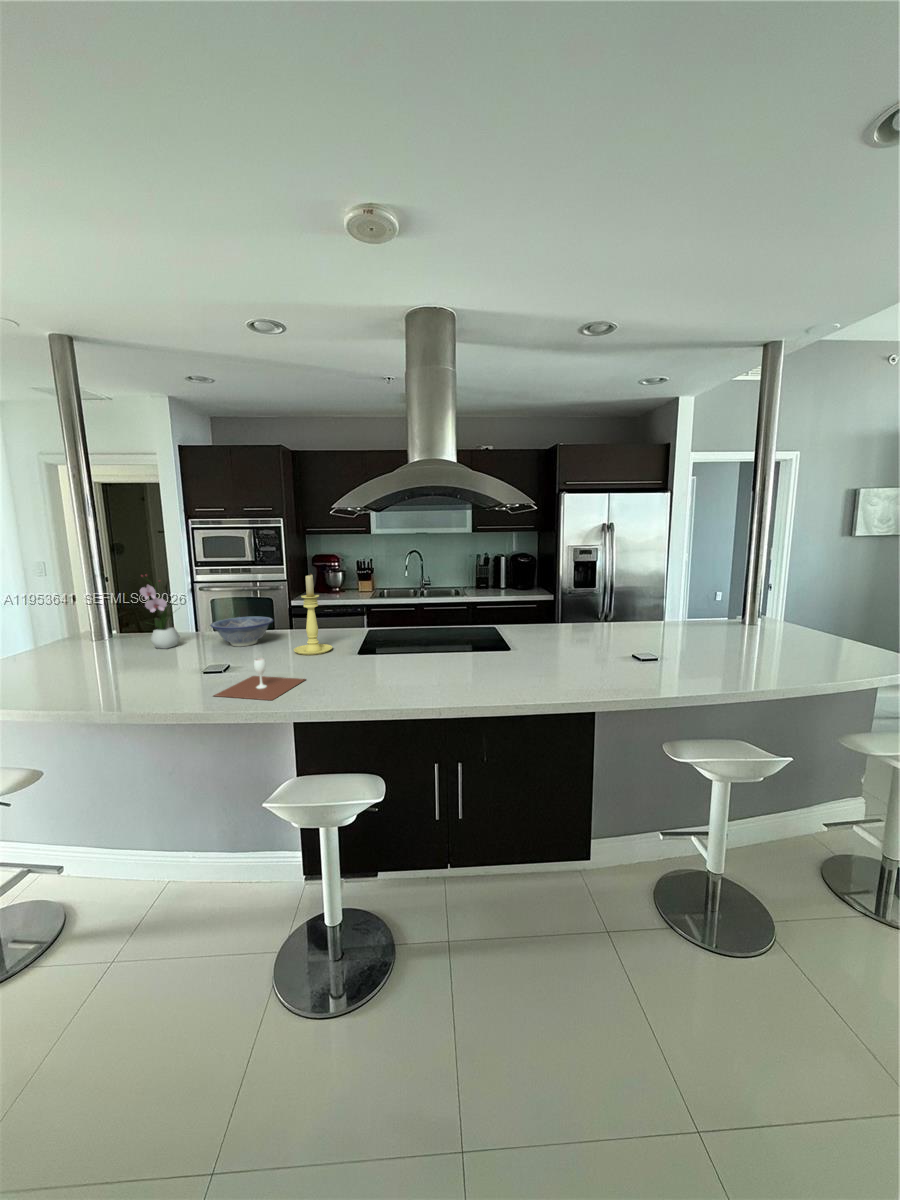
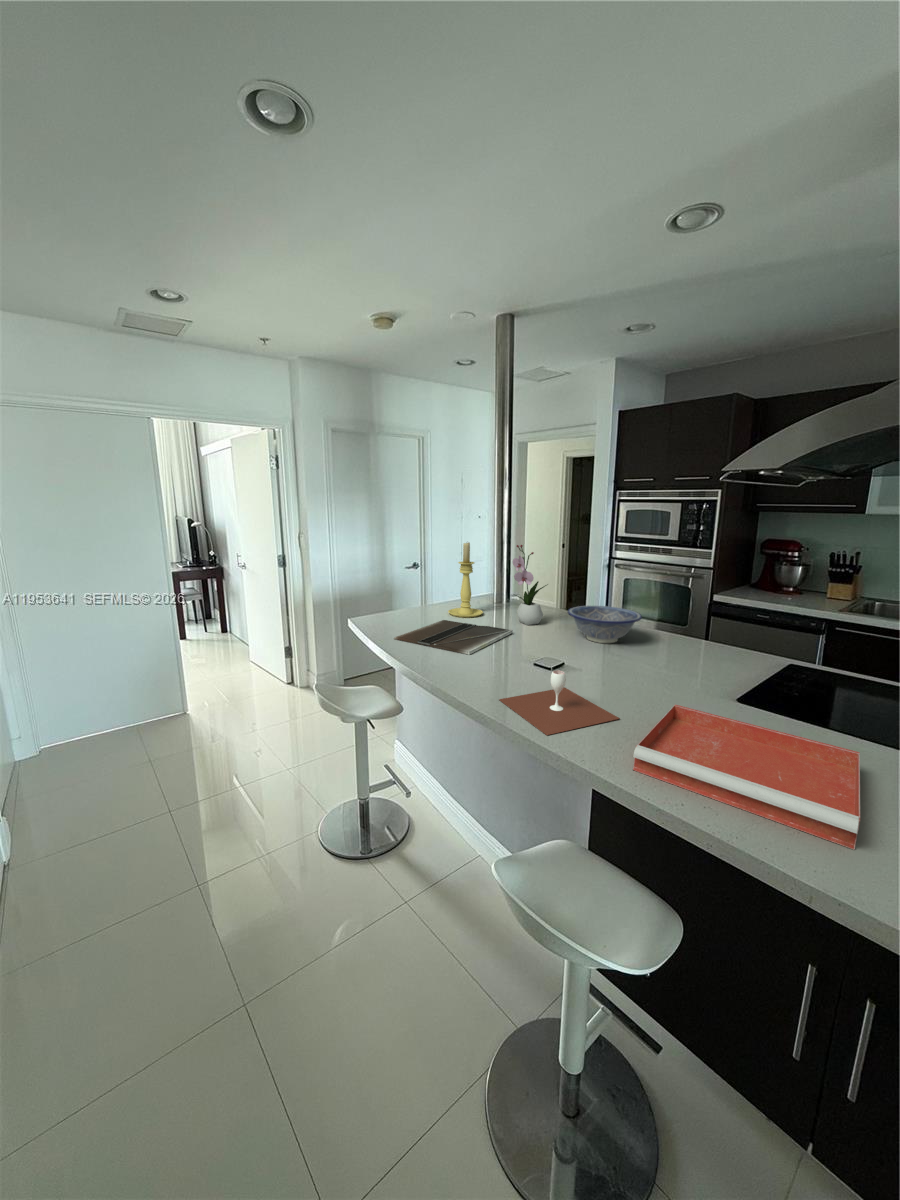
candle holder: present [294,574,332,655] -> present [448,542,483,617]
tray: none [336,653,439,696] -> present [633,705,860,849]
laptop: none [26,654,161,692] -> present [394,620,513,655]

